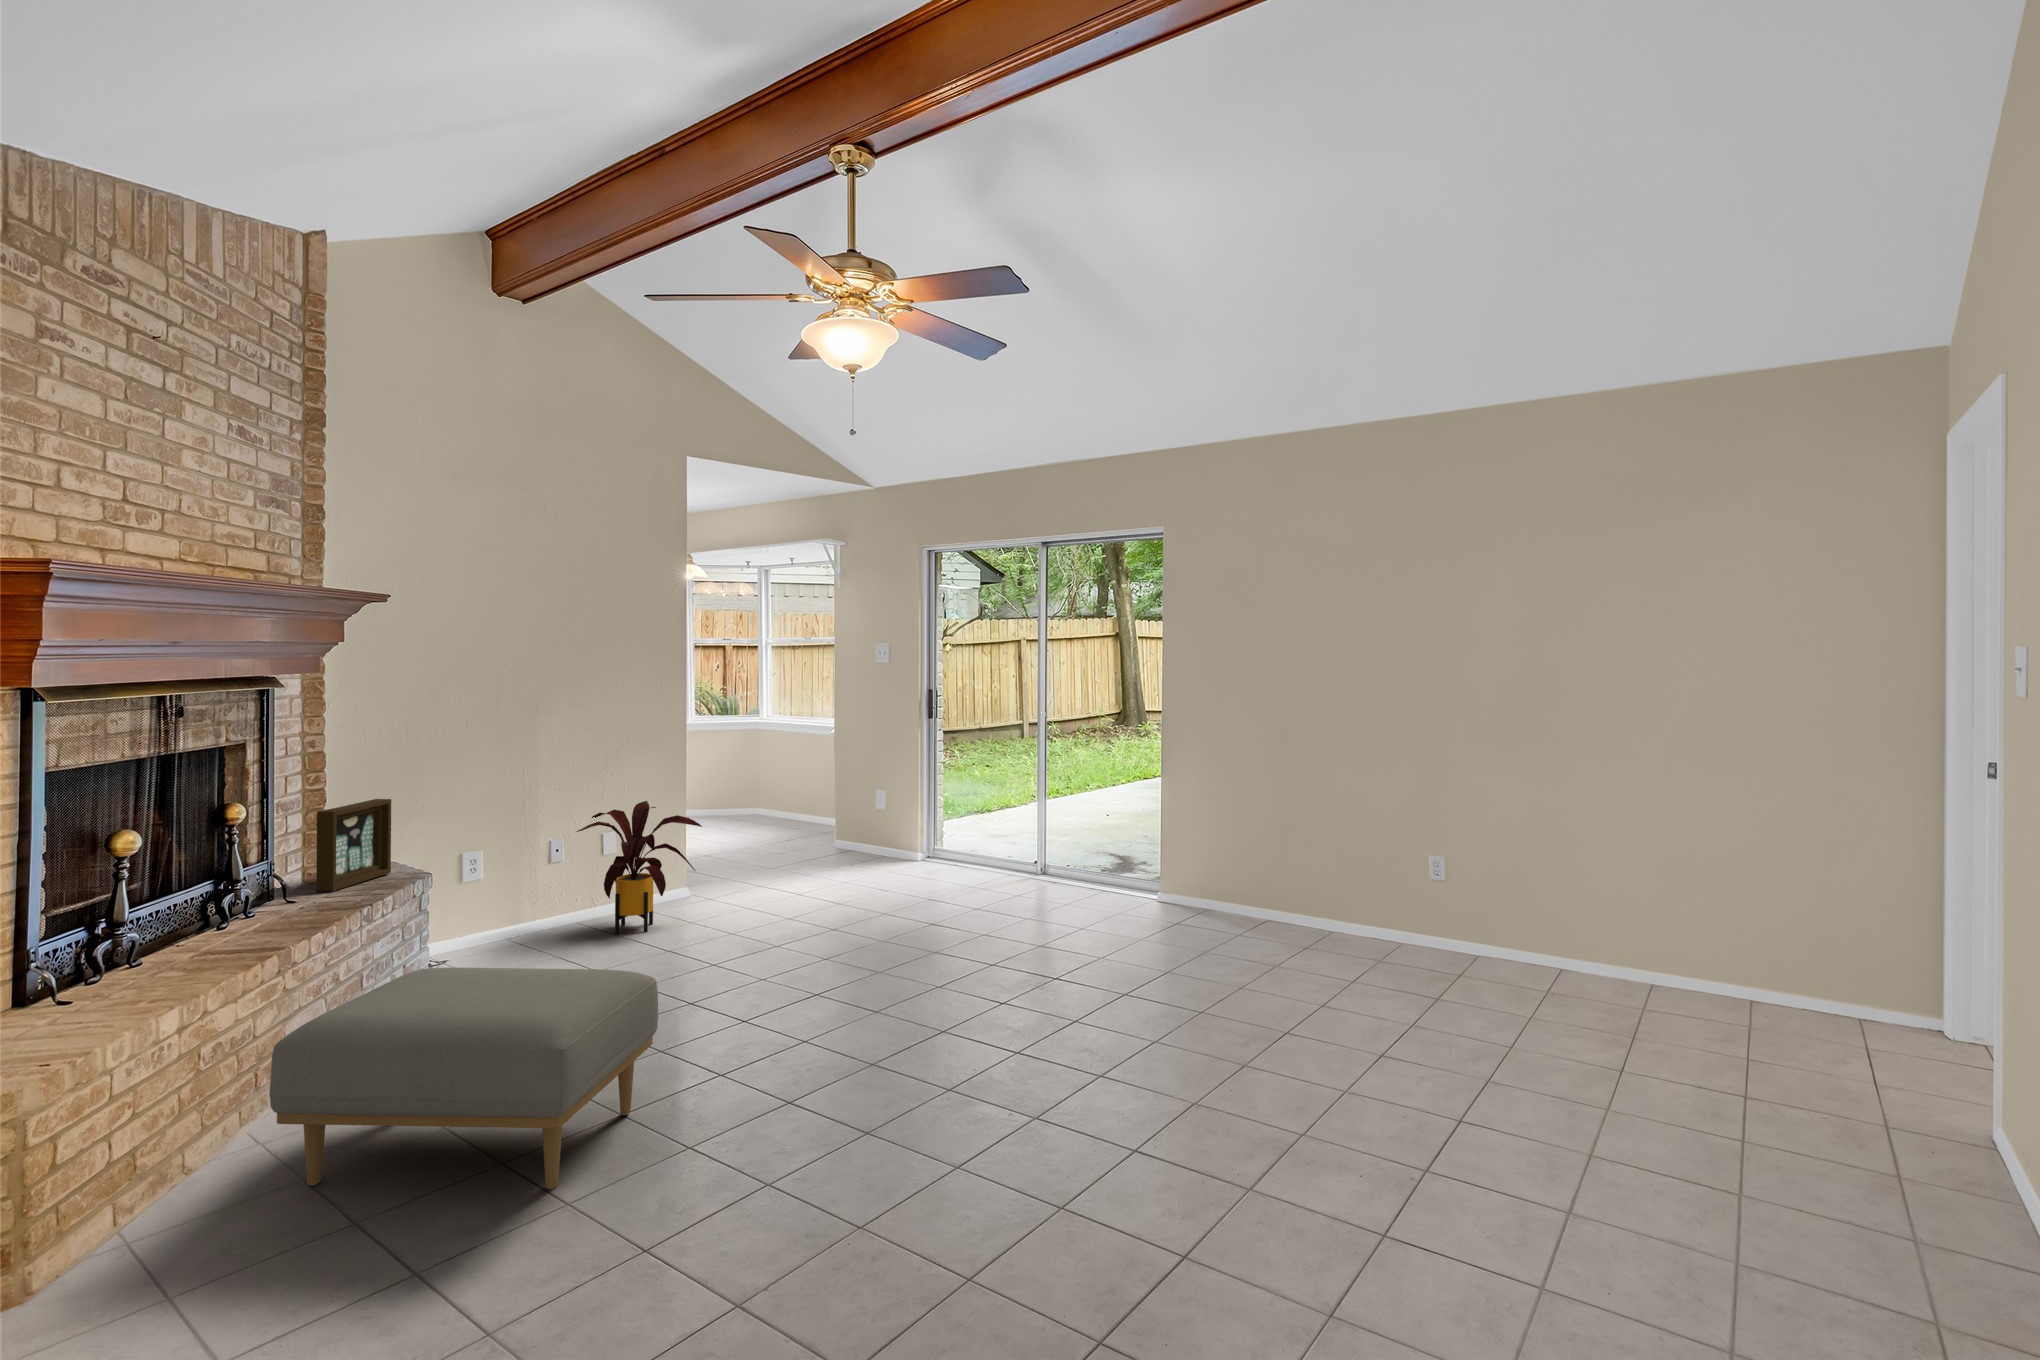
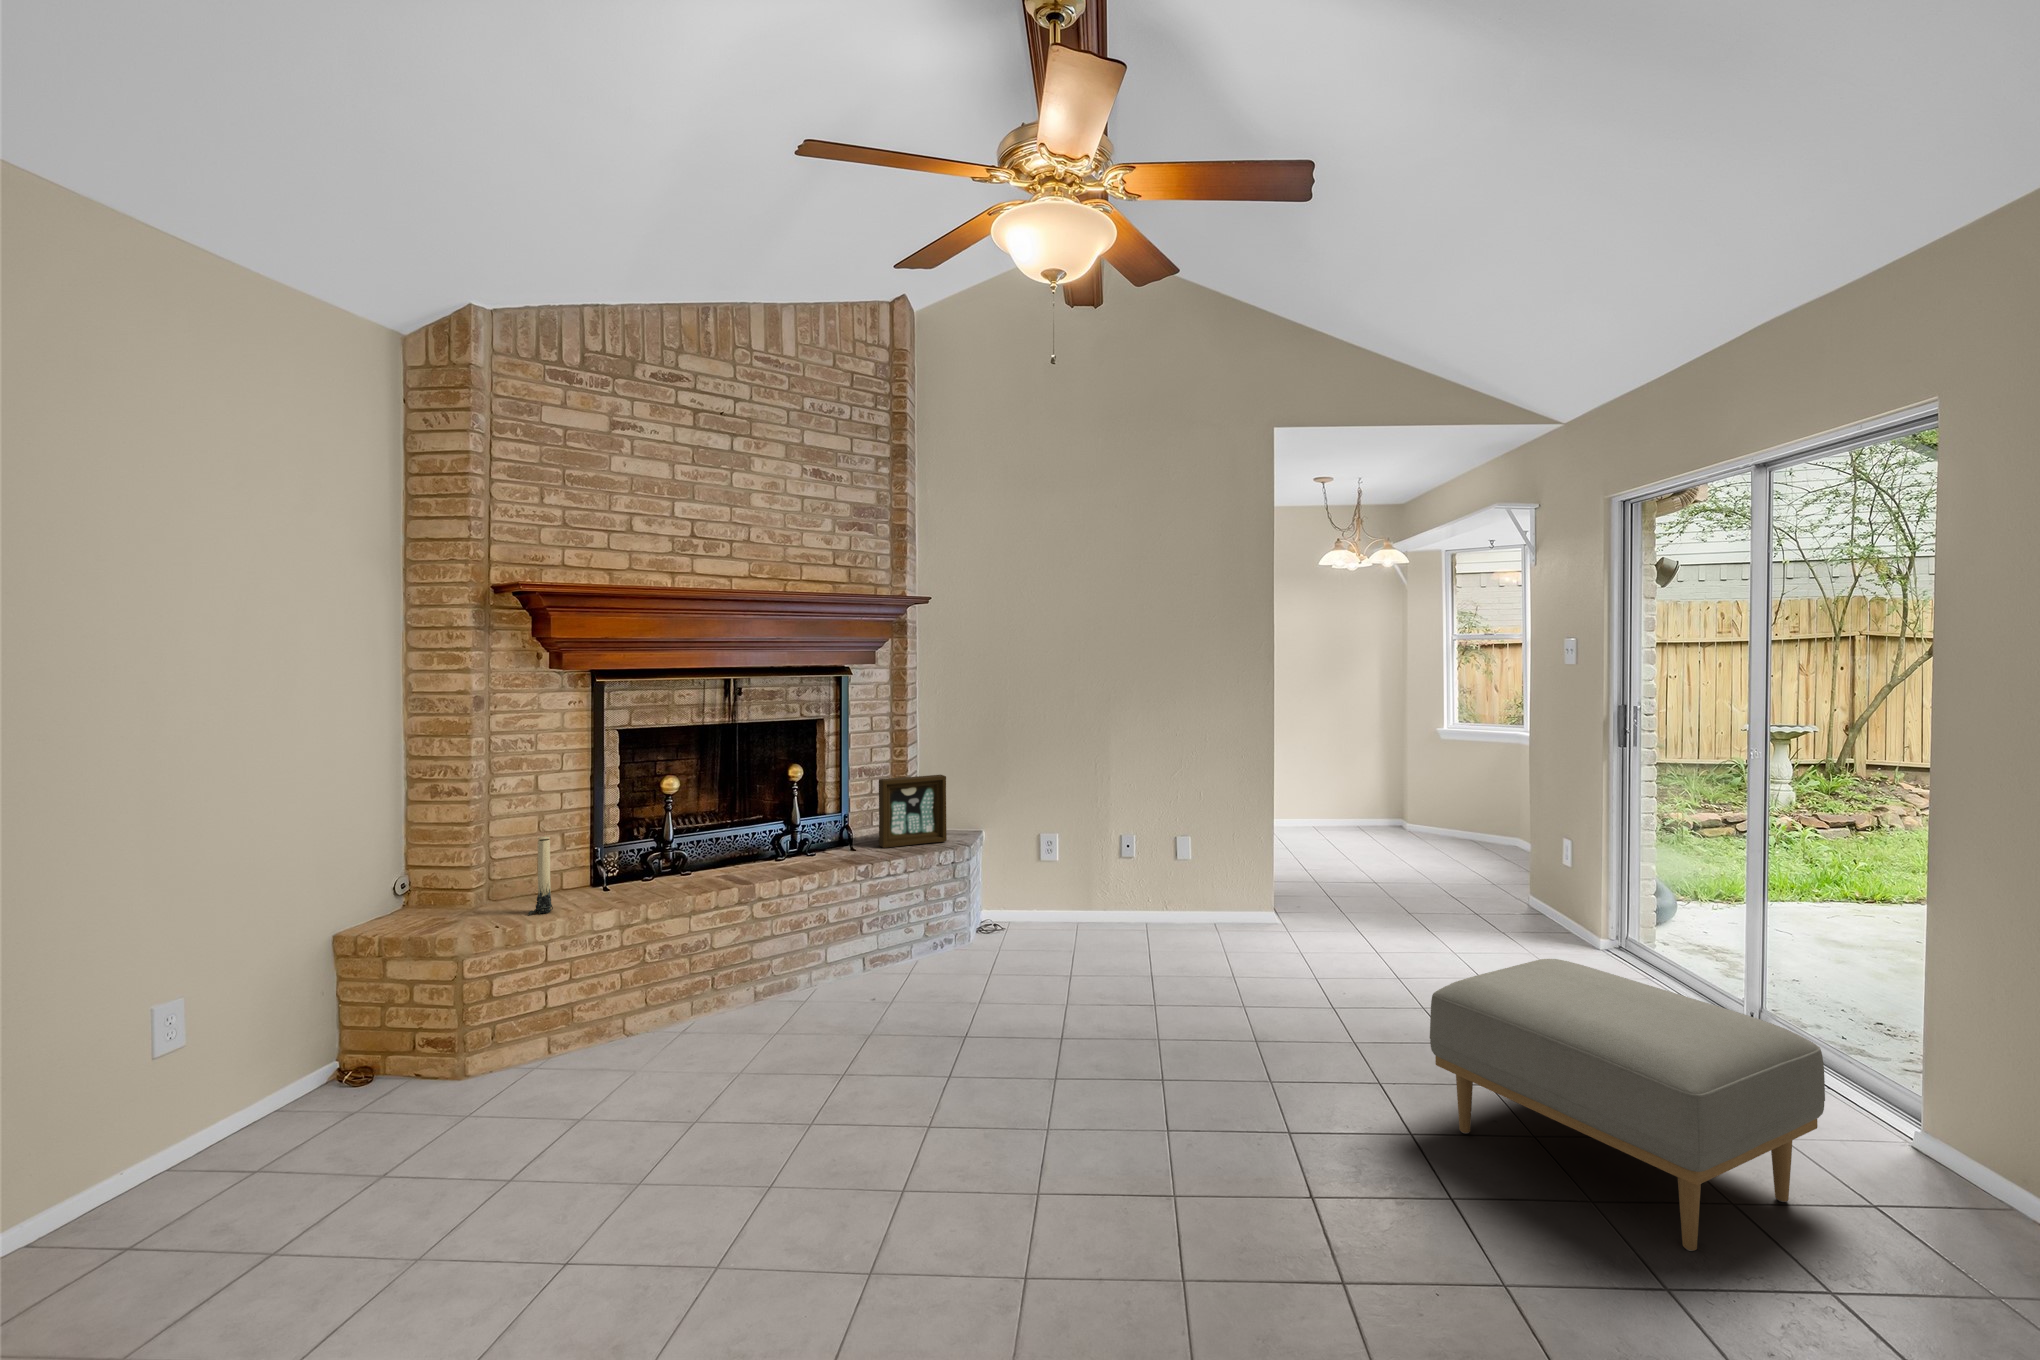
house plant: present [576,801,702,934] -> none [1117,811,1230,955]
candle: none [57,927,91,1044] -> present [528,837,553,915]
ottoman: present [269,968,658,1189] -> present [1430,959,1825,1251]

